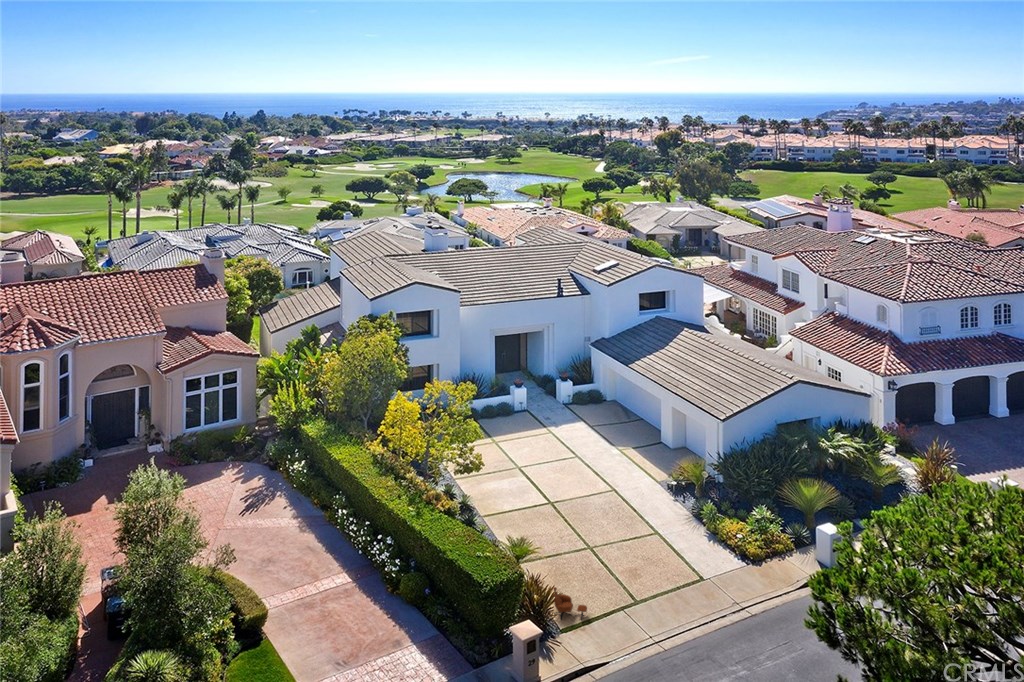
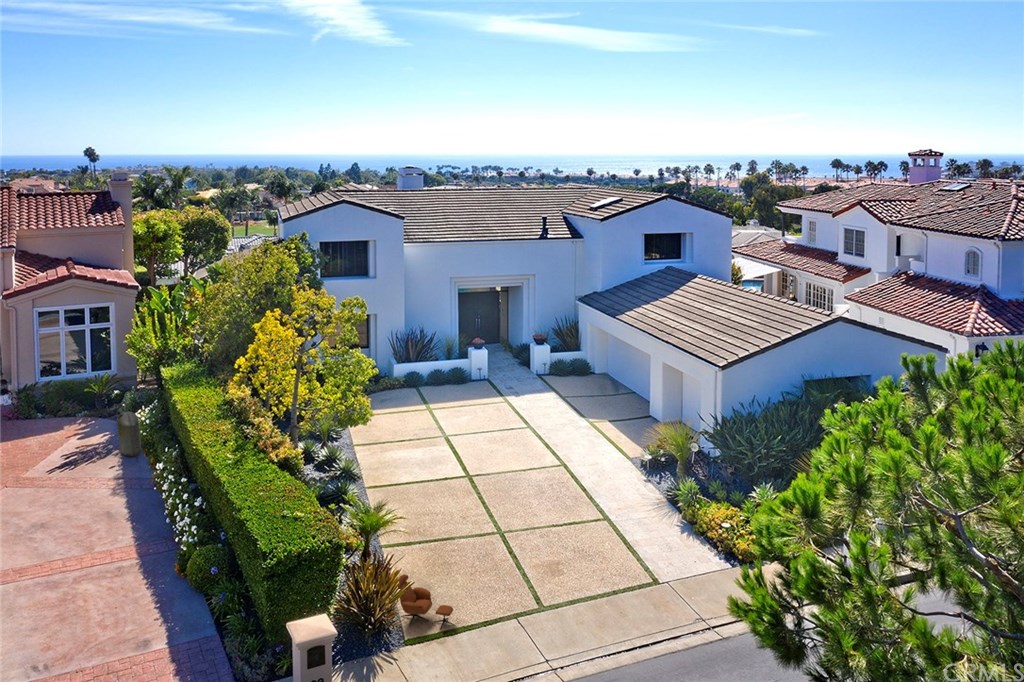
trash can: none [288,466,306,499] -> present [117,412,141,457]

